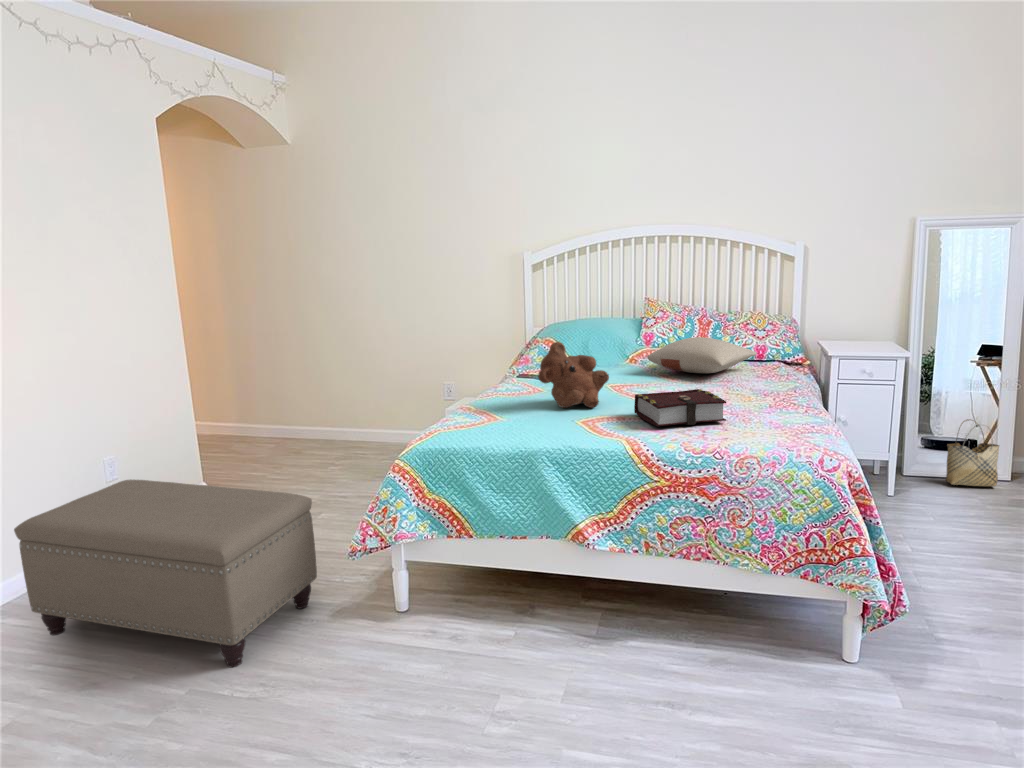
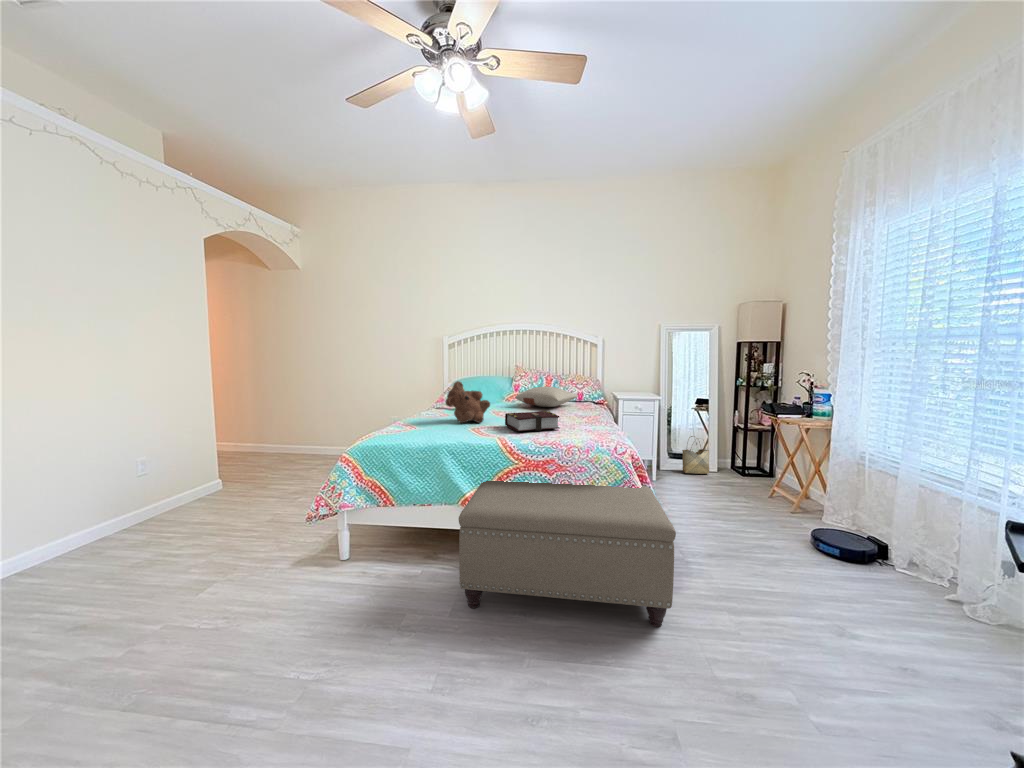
ottoman: present [14,480,317,667] -> present [459,481,676,627]

